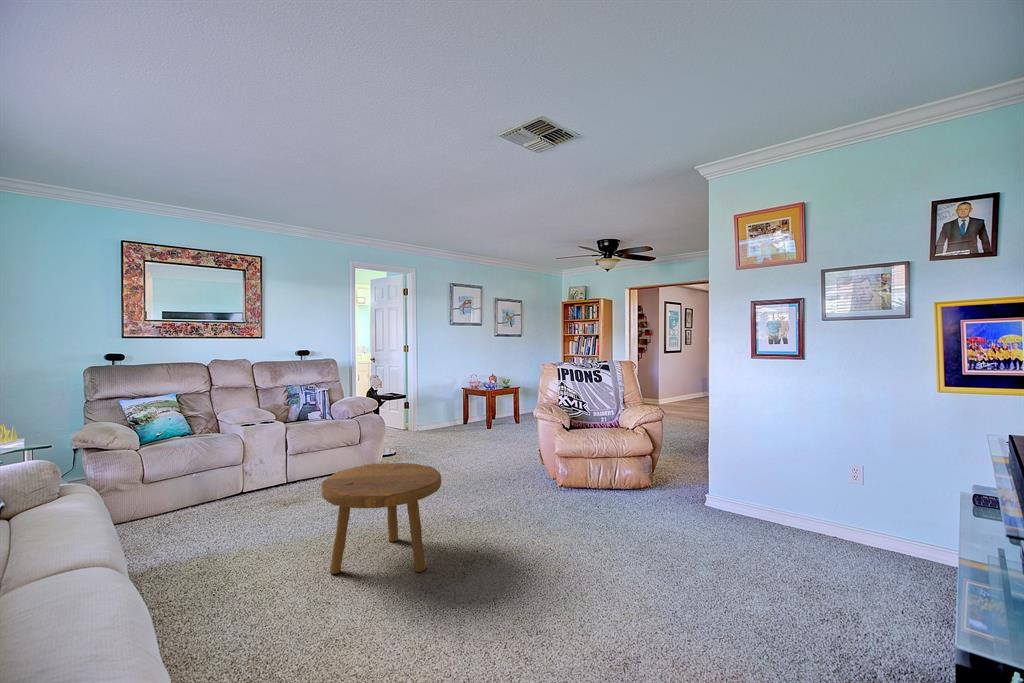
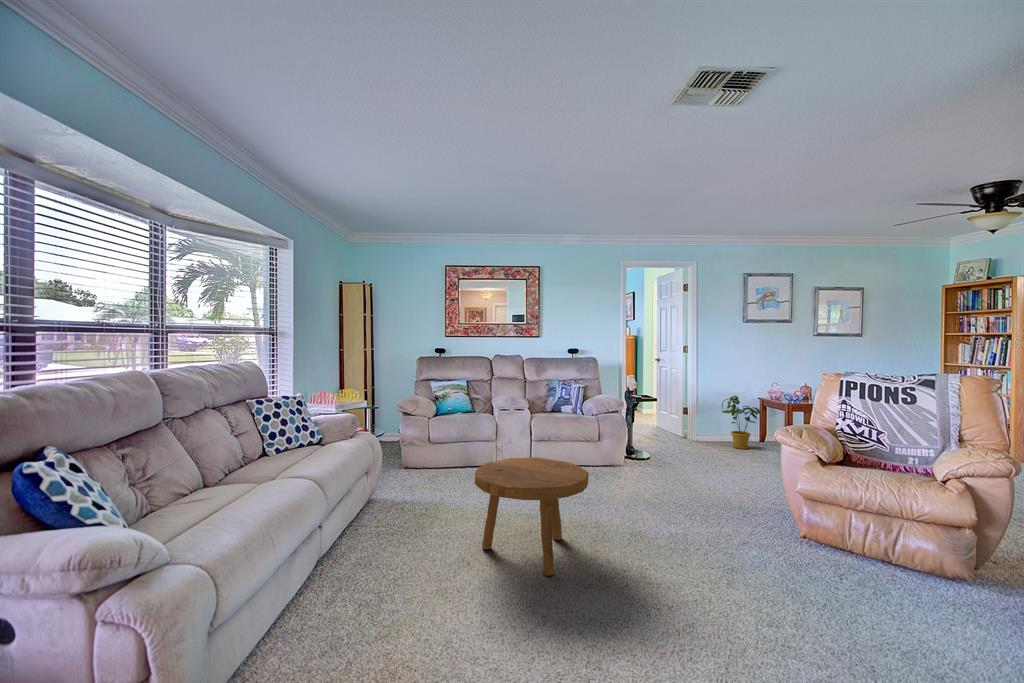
house plant: none [437,387,470,432] -> present [722,396,761,449]

